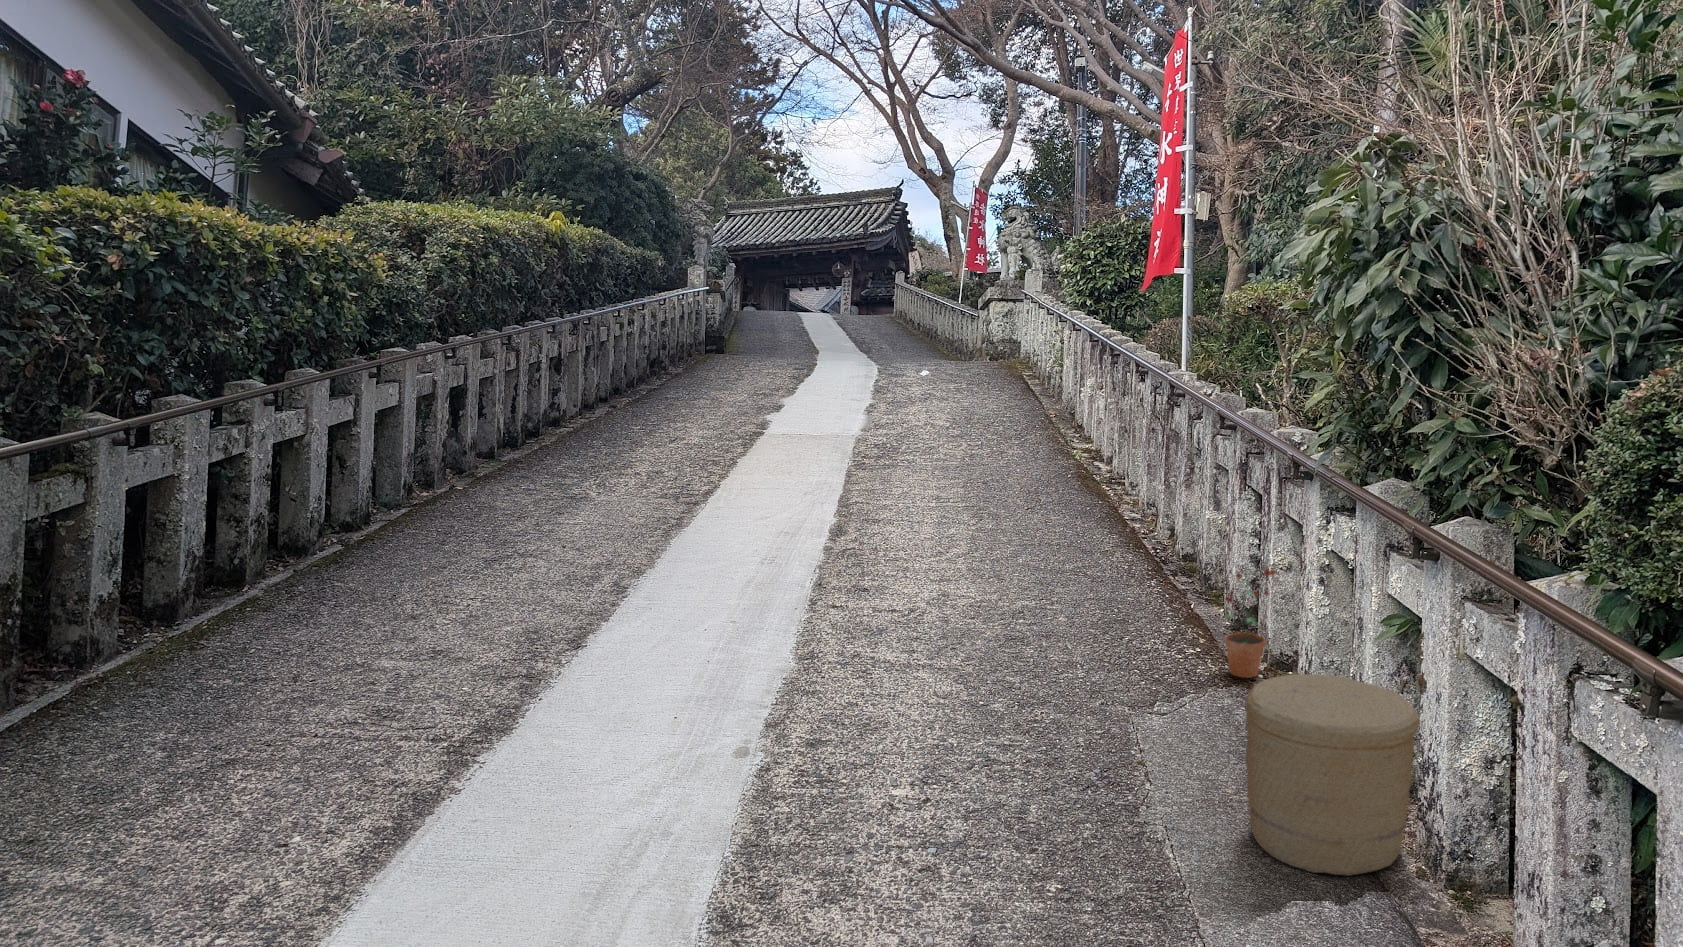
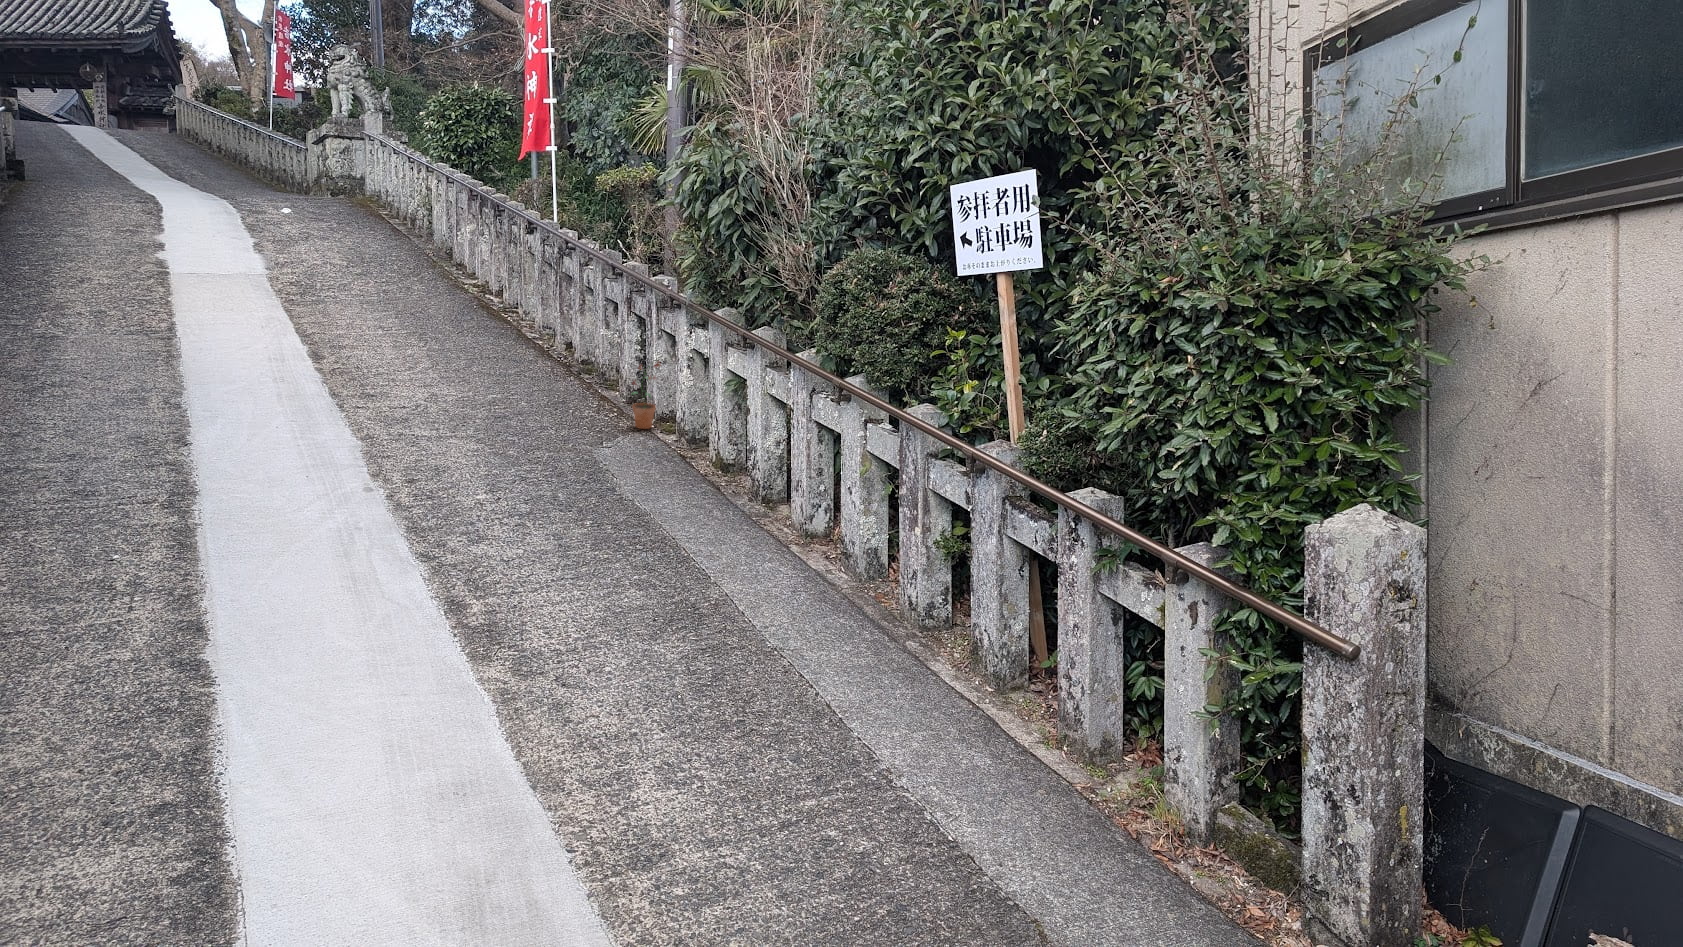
woven basket: present [1245,674,1419,876] -> none [667,411,748,505]

